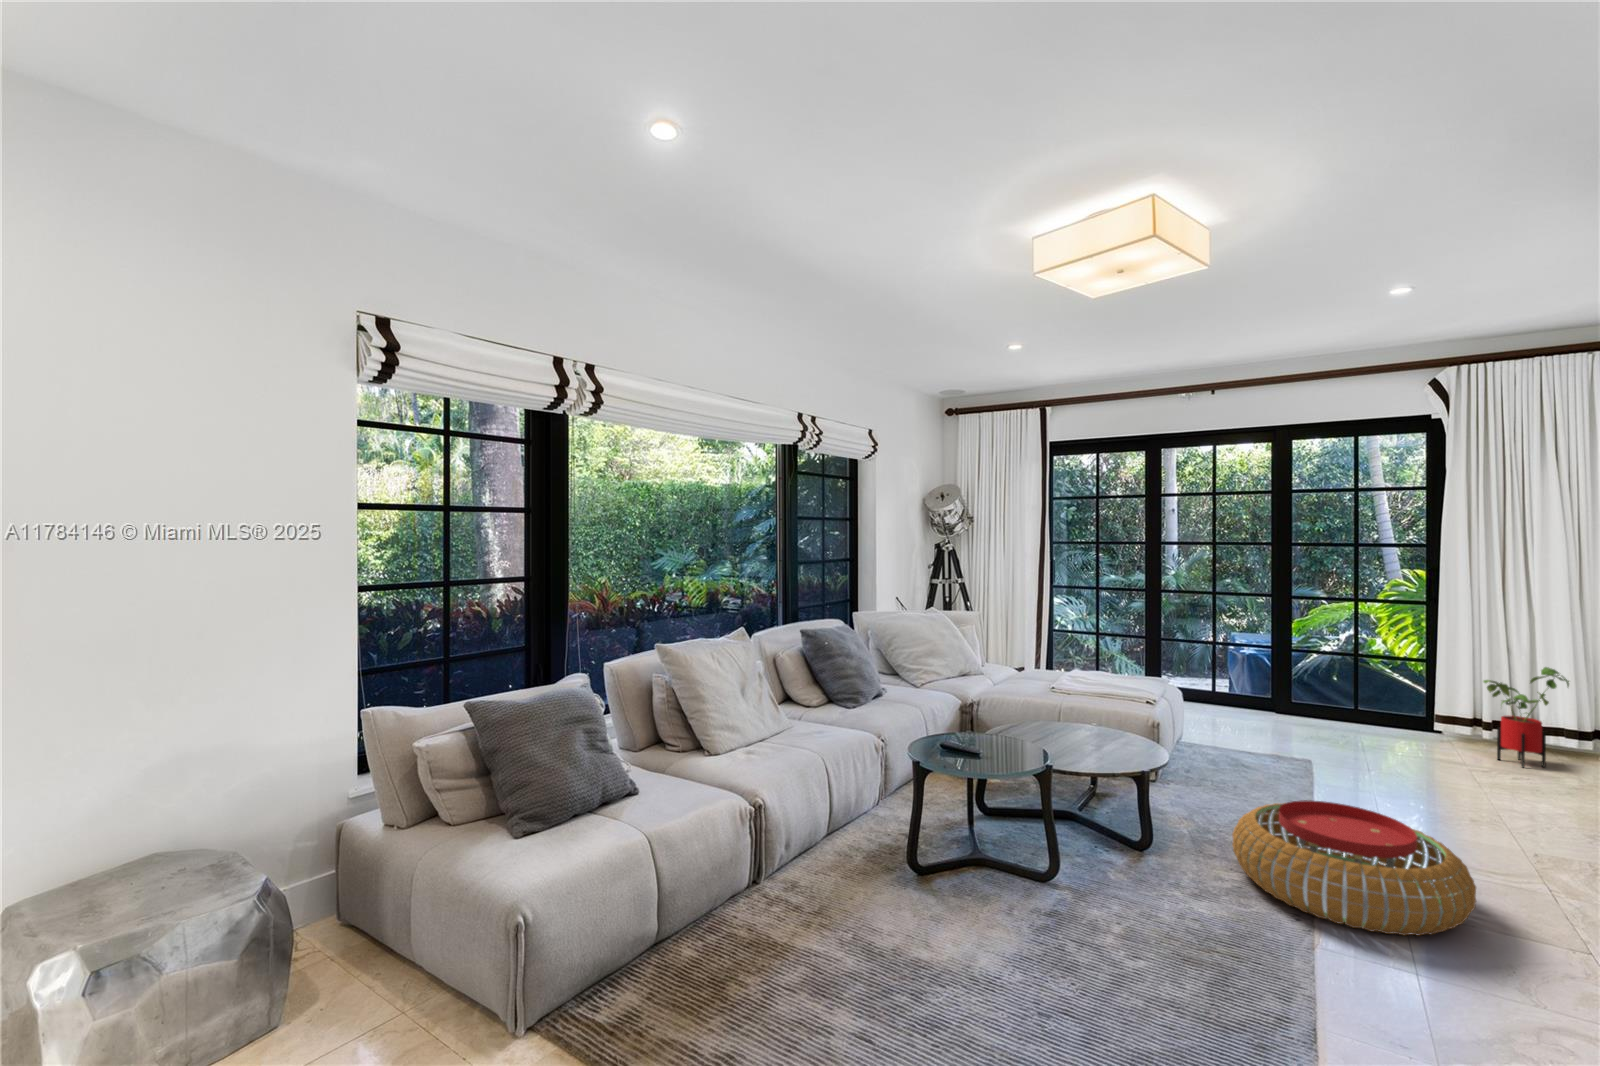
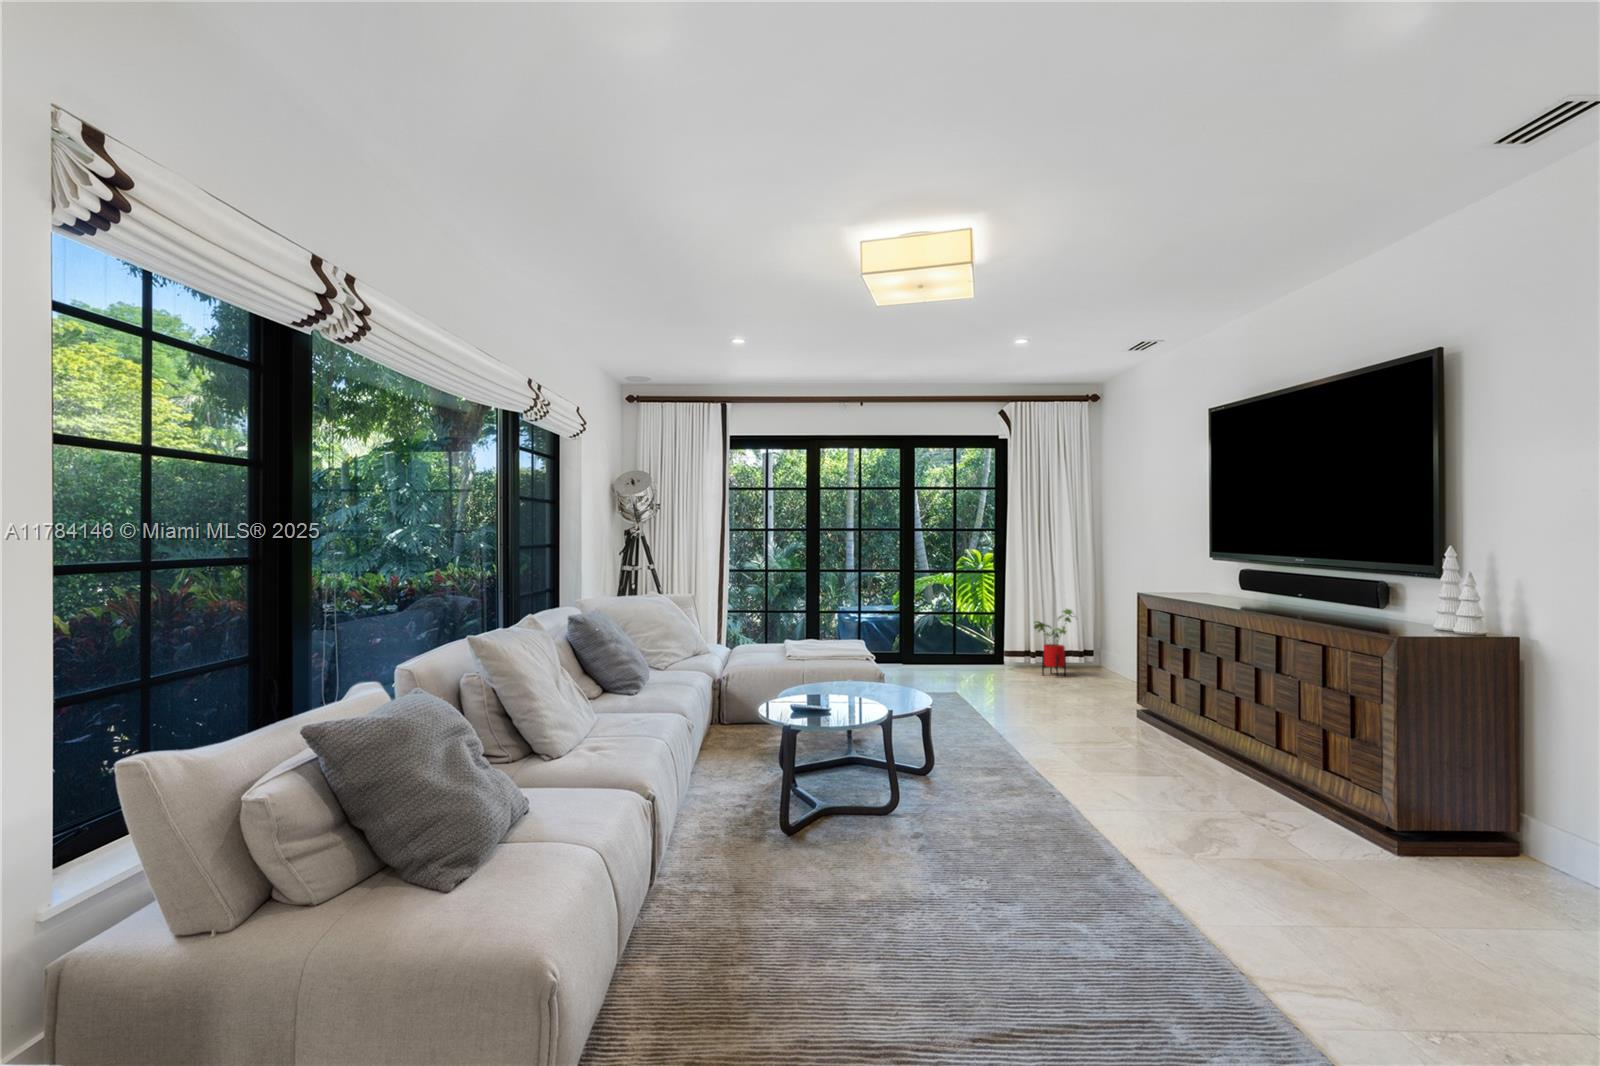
pouf: present [1232,800,1476,936] -> none [980,708,1129,788]

